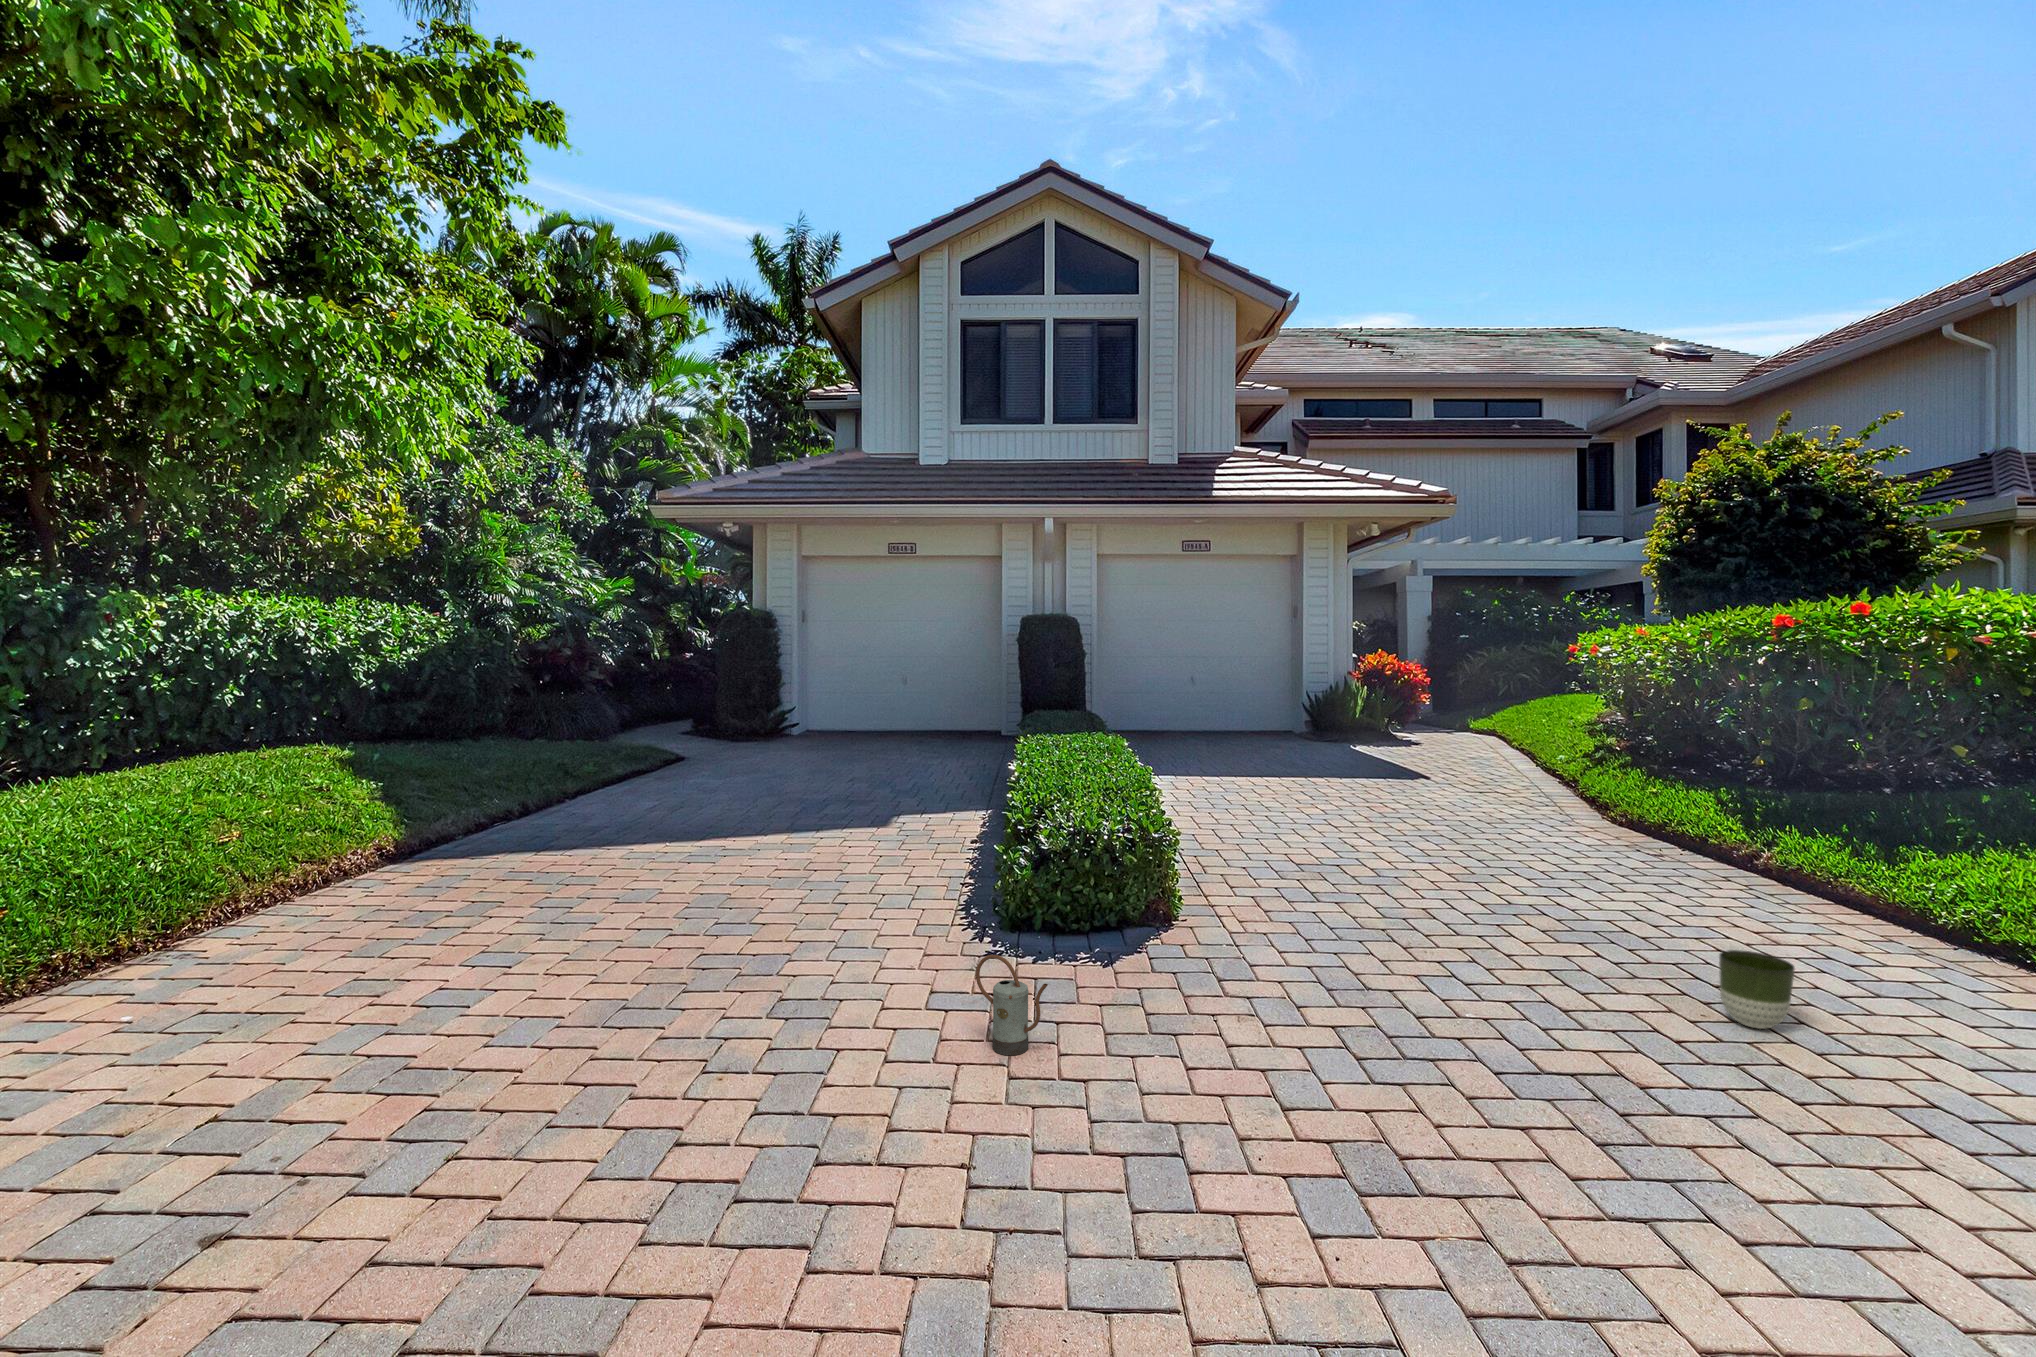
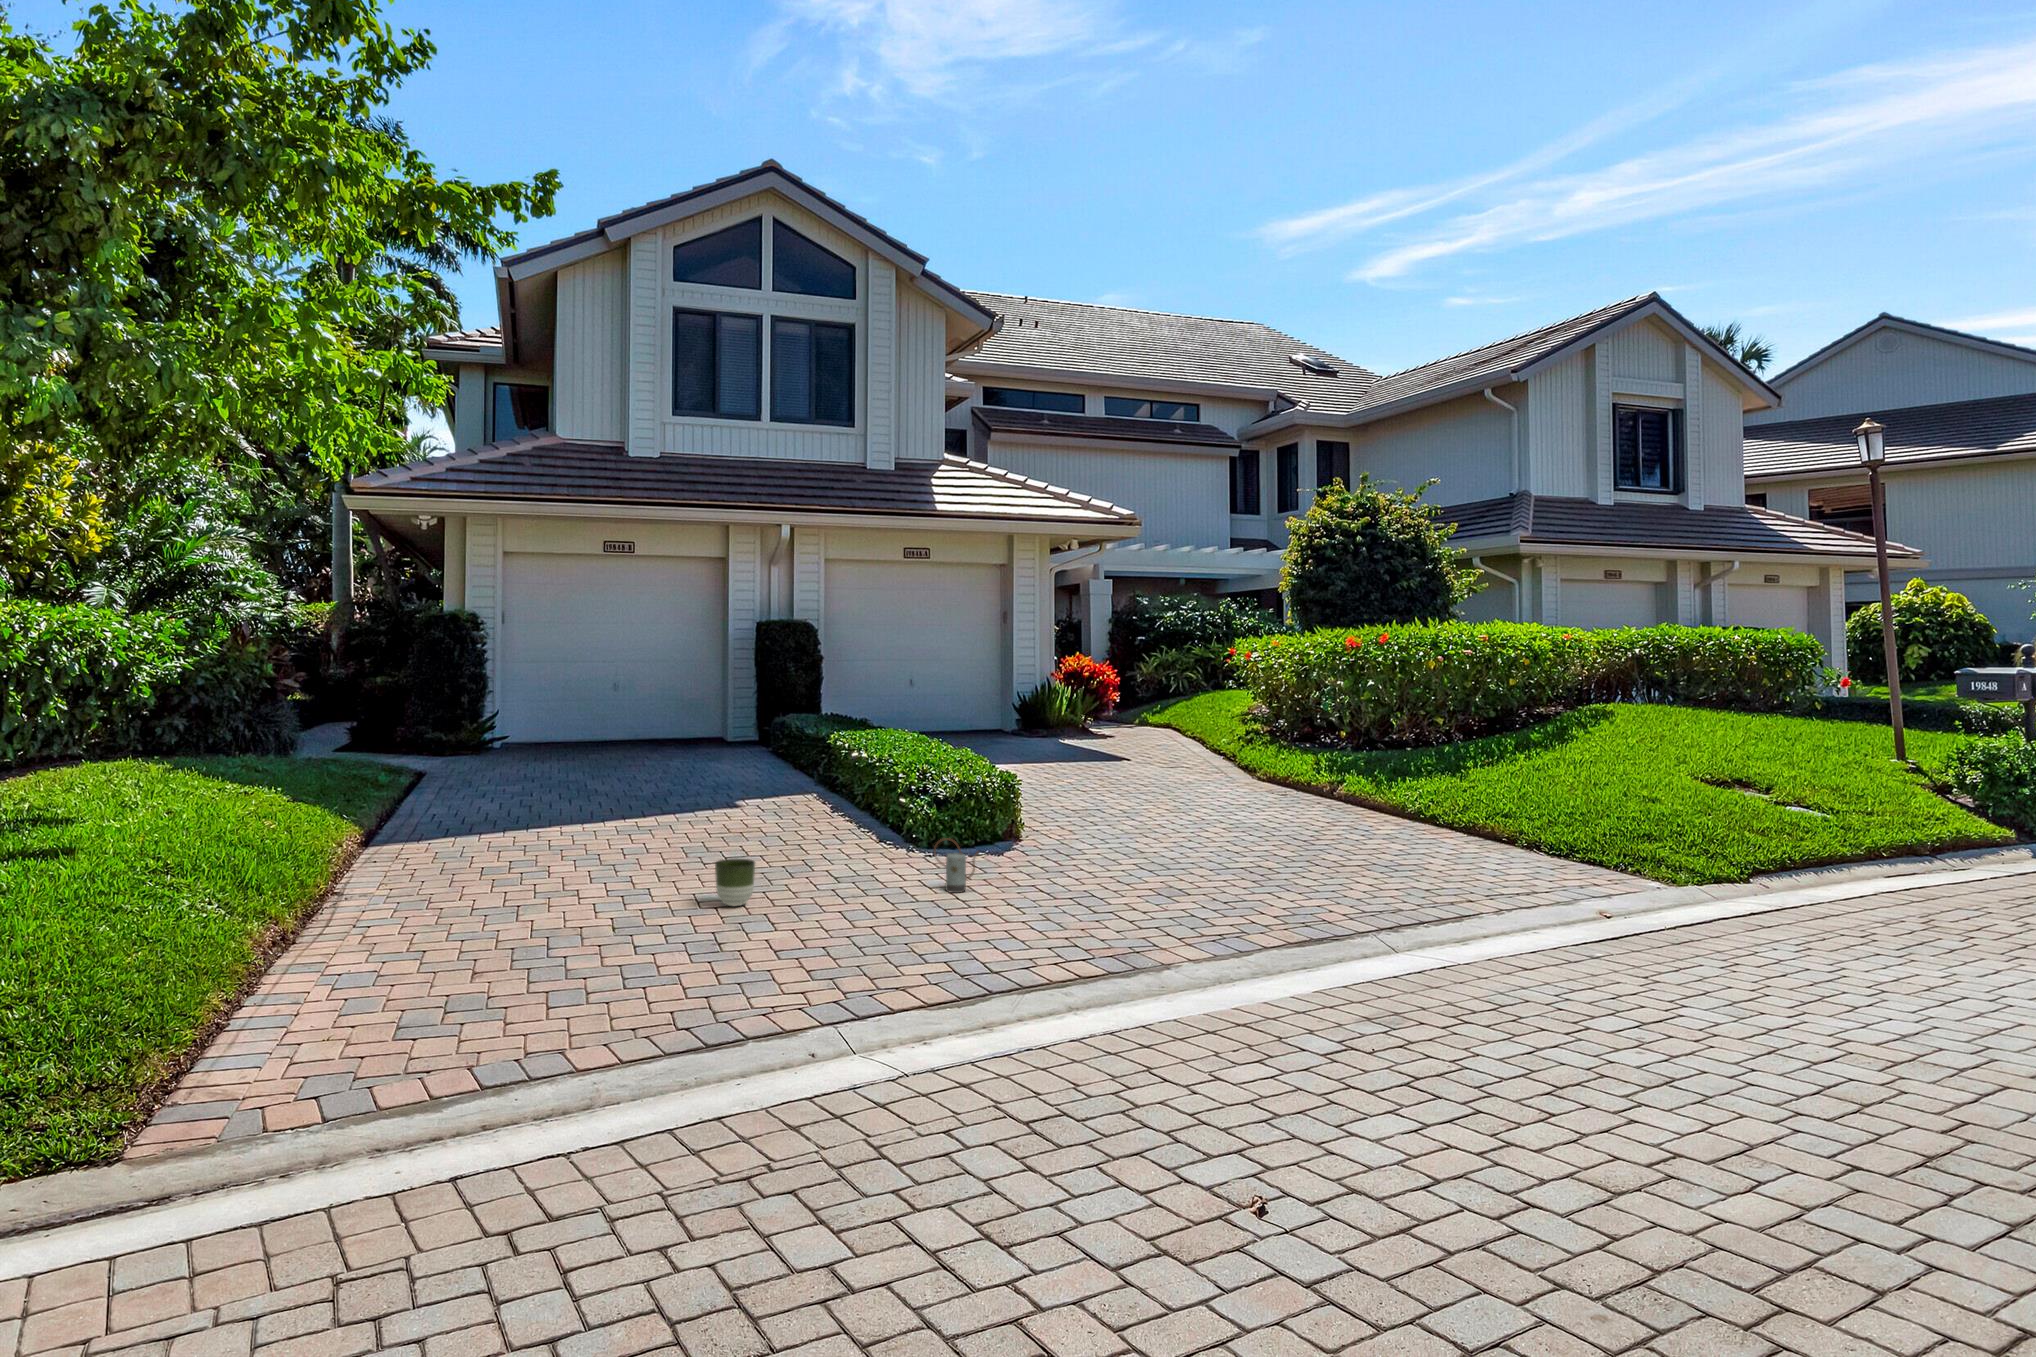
planter: present [1719,950,1795,1029] -> present [715,859,755,906]

